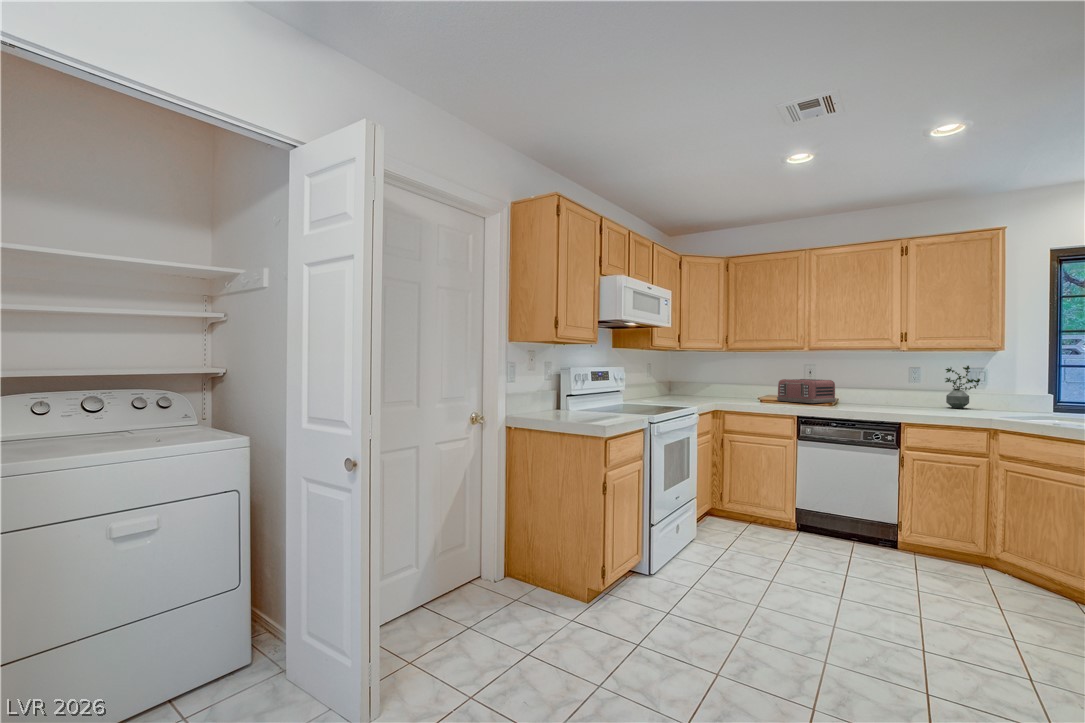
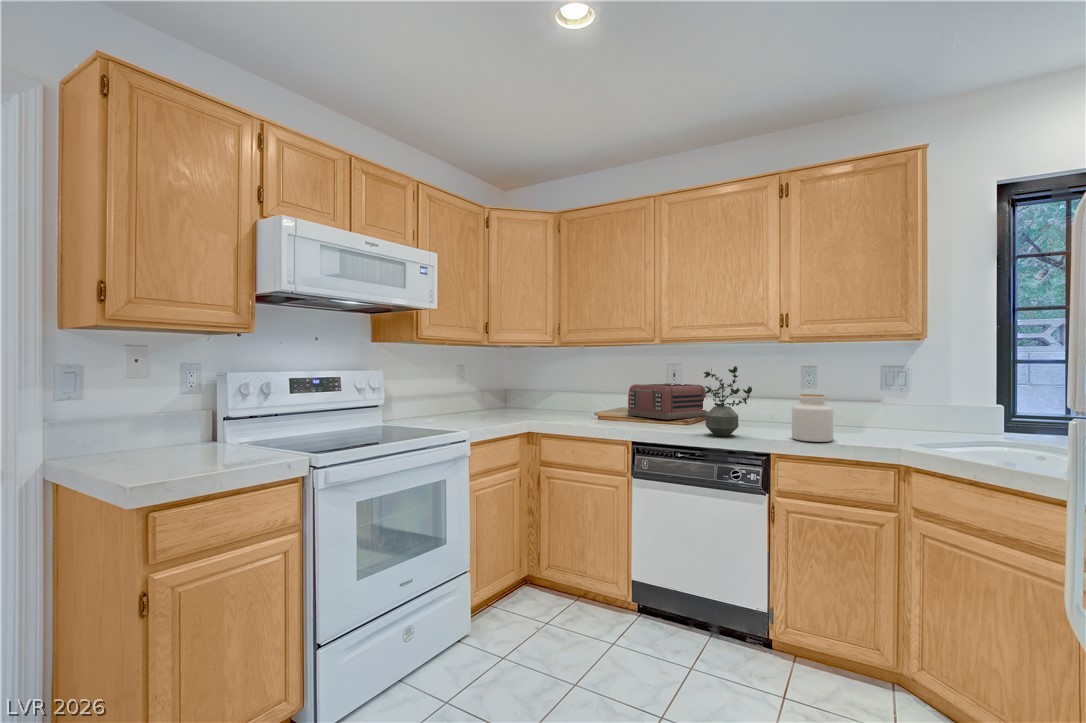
potted plant: present [945,366,980,408] -> present [704,366,752,436]
jar: none [915,386,944,415] -> present [792,394,833,442]

